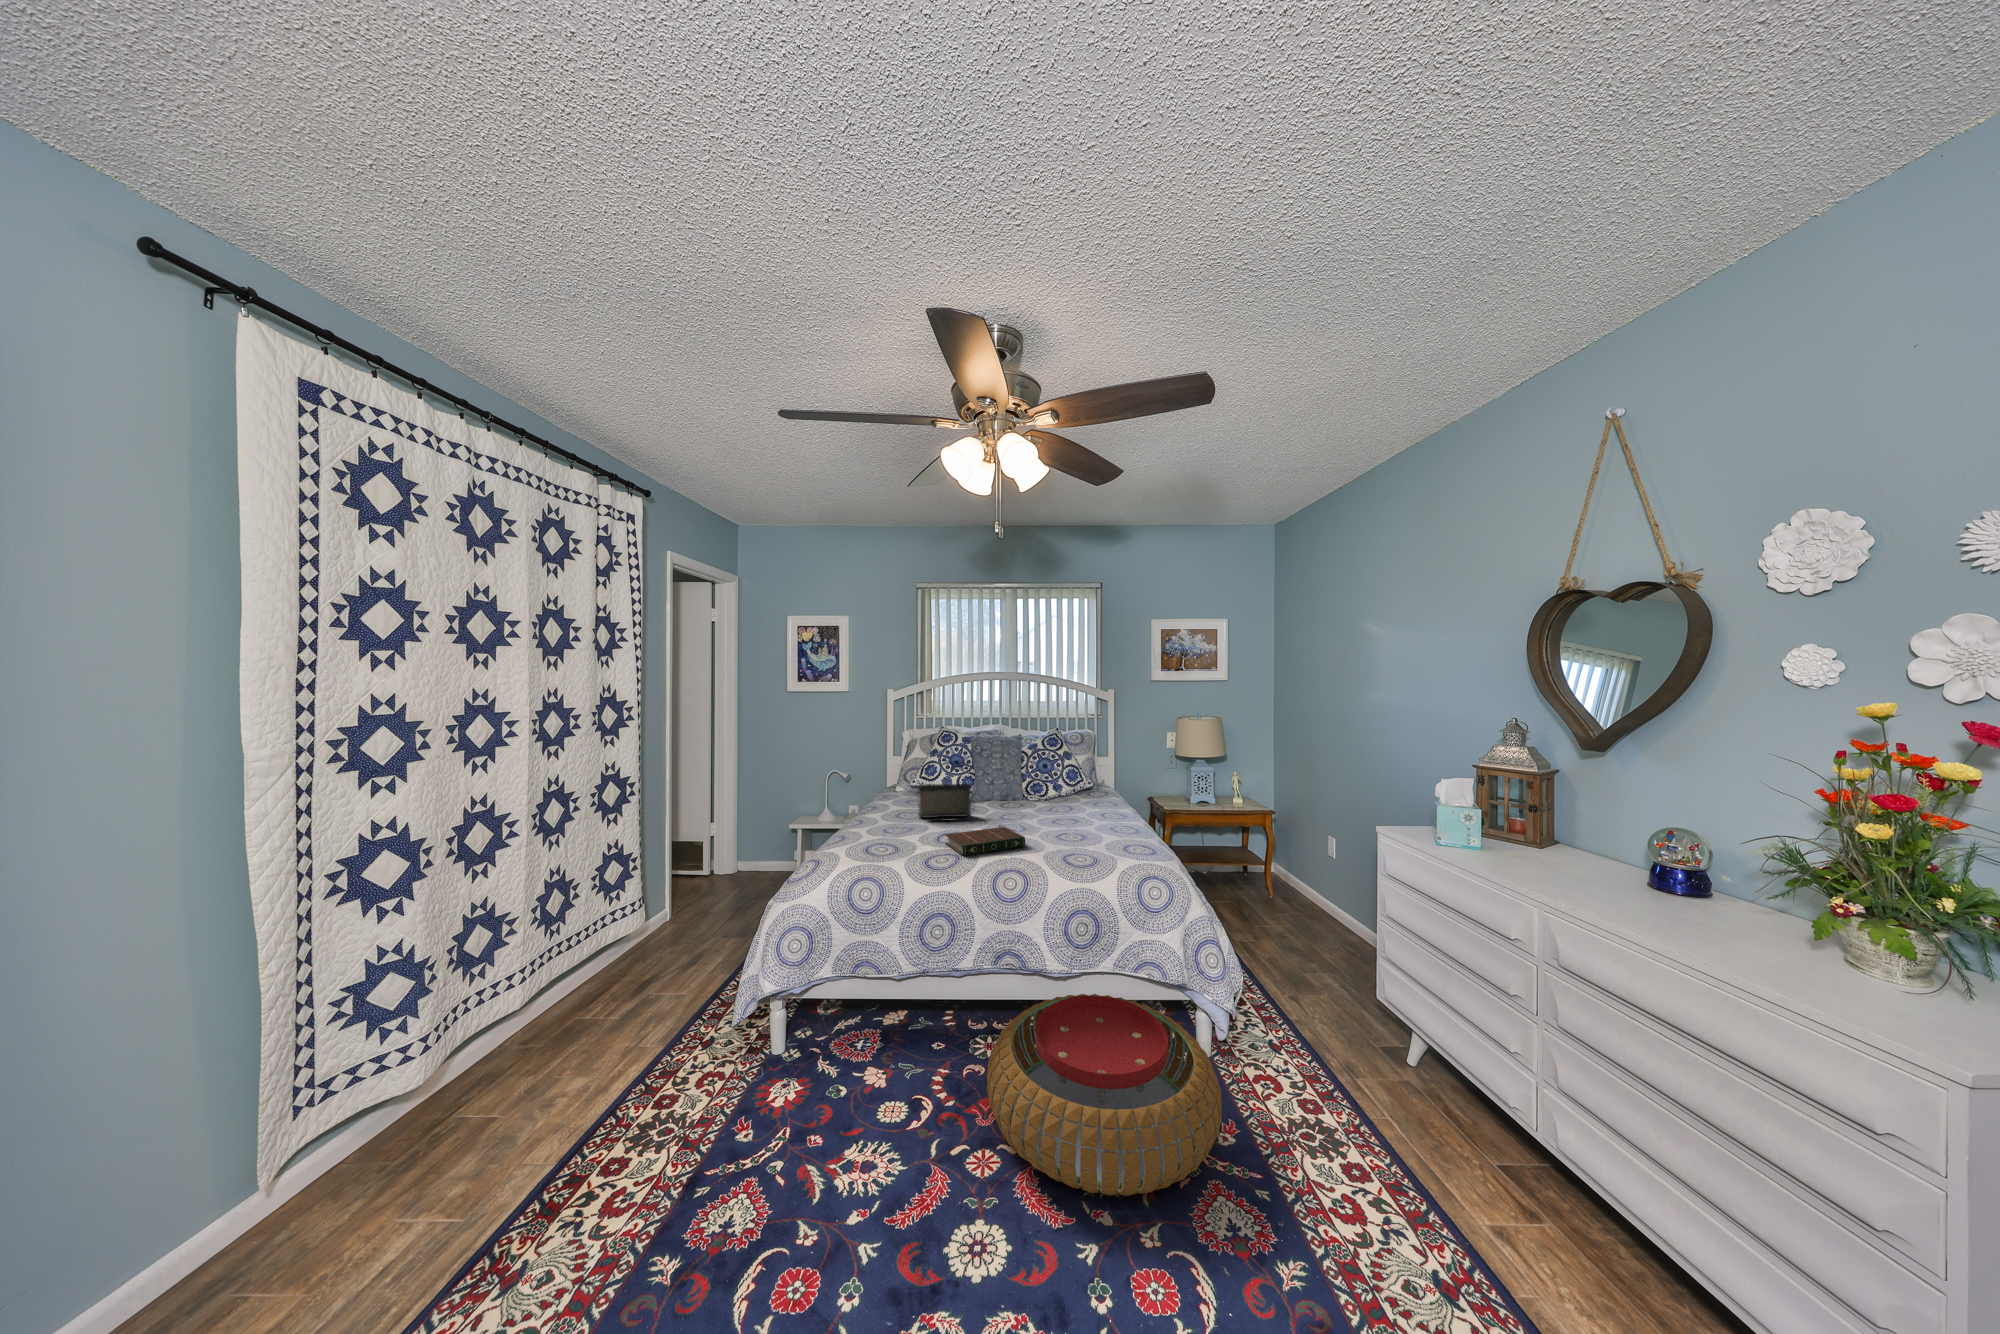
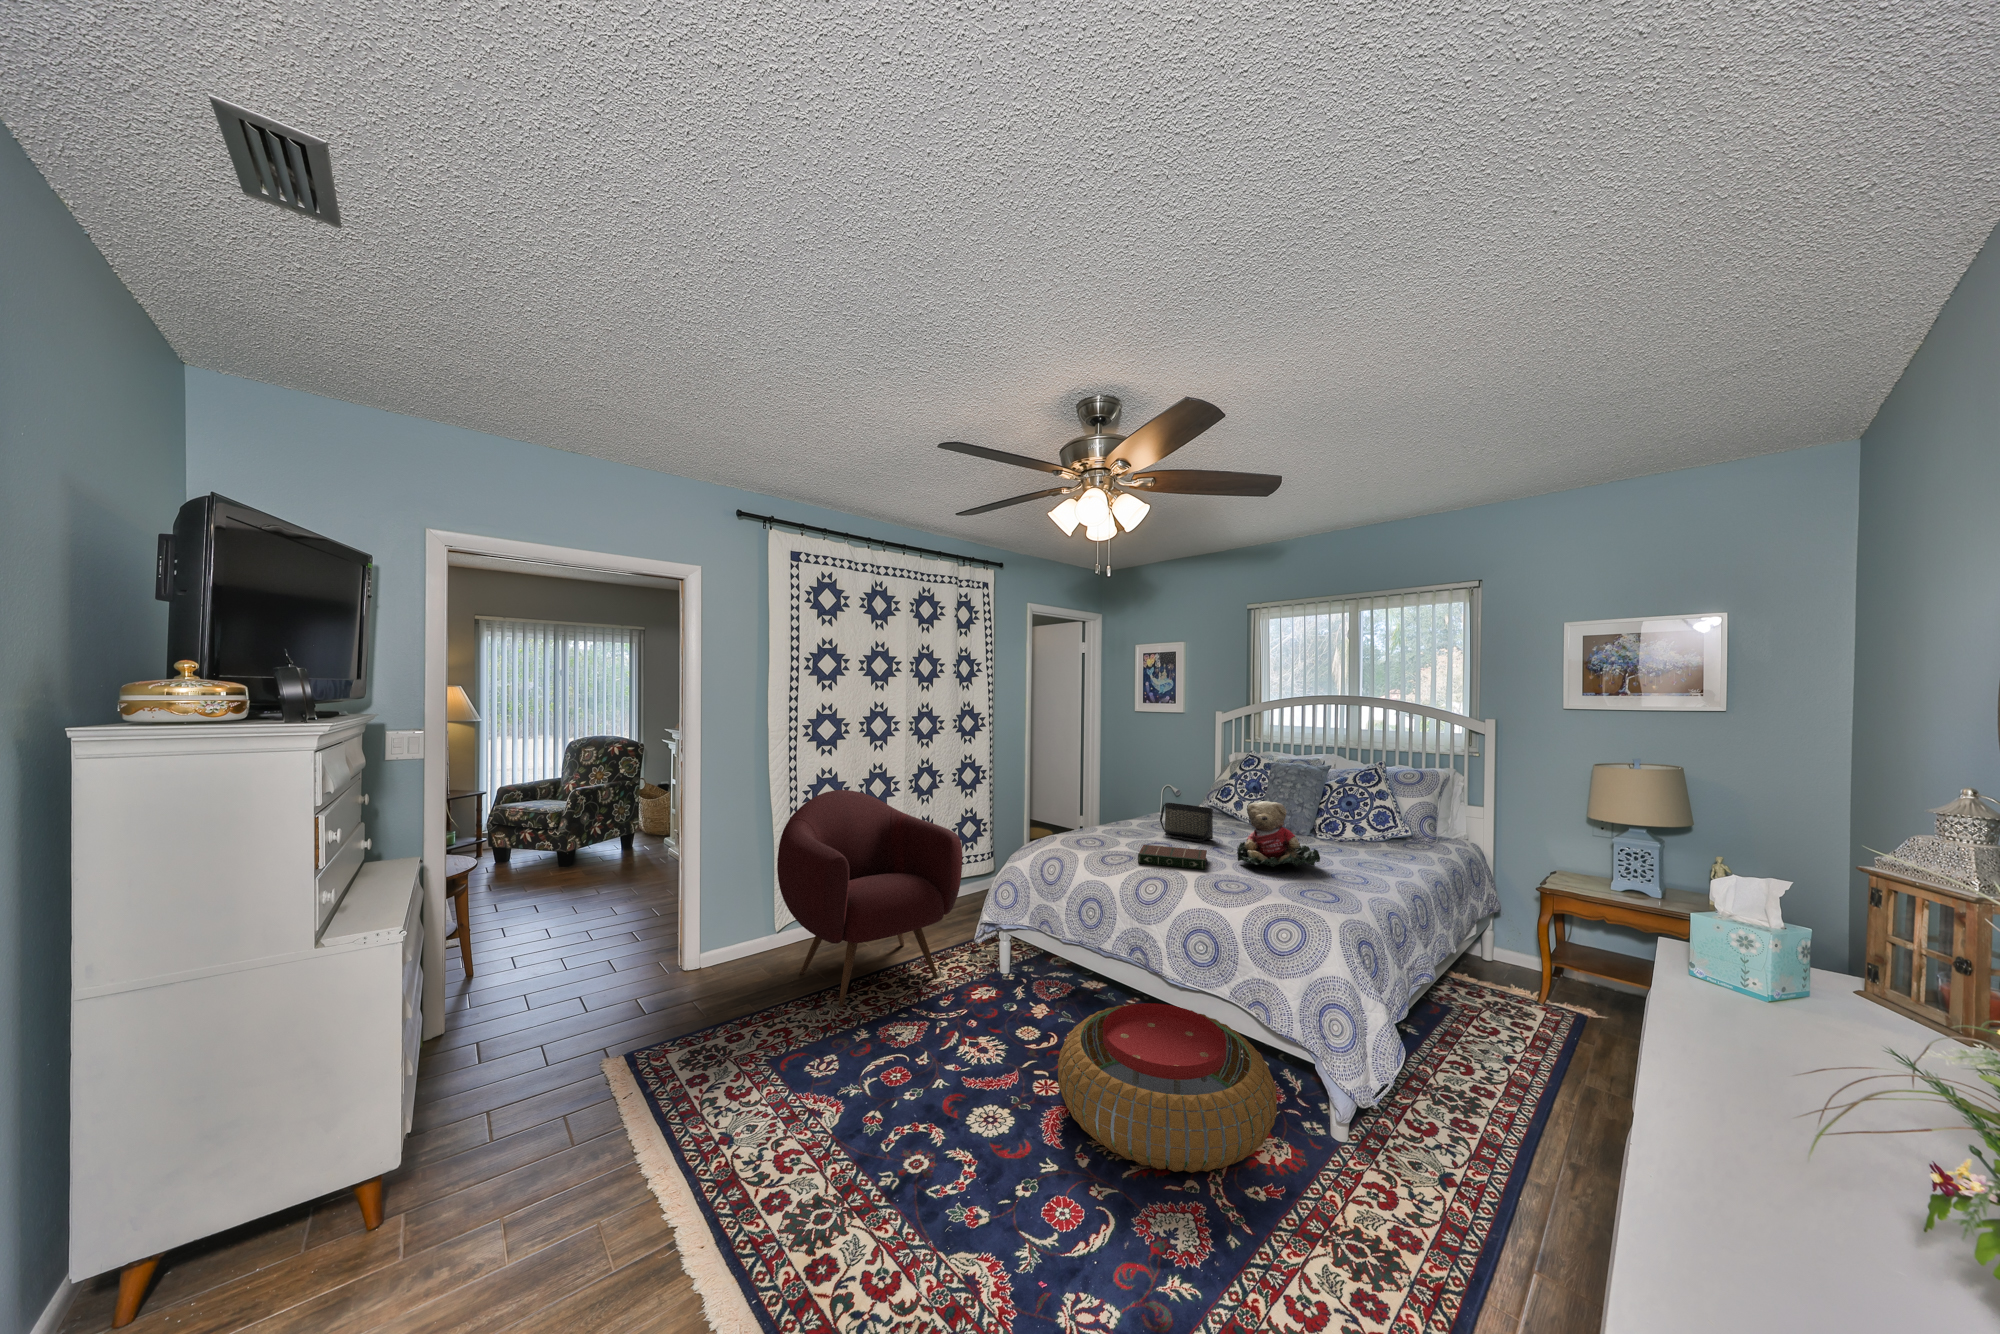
teddy bear: none [1021,768,1097,832] -> present [1237,801,1320,867]
armchair: none [313,849,708,1248] -> present [777,790,962,1007]

